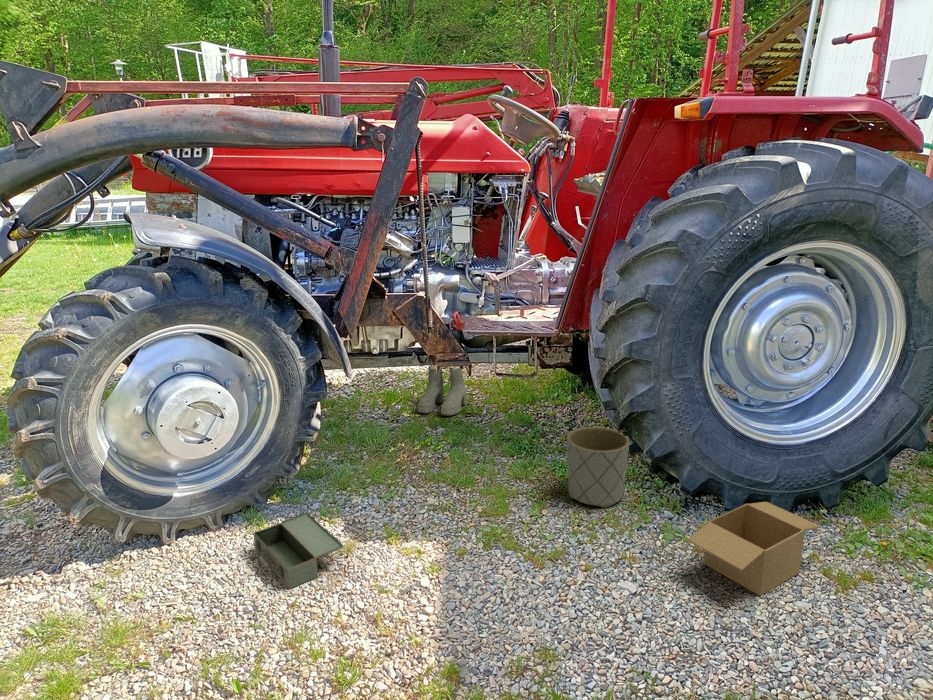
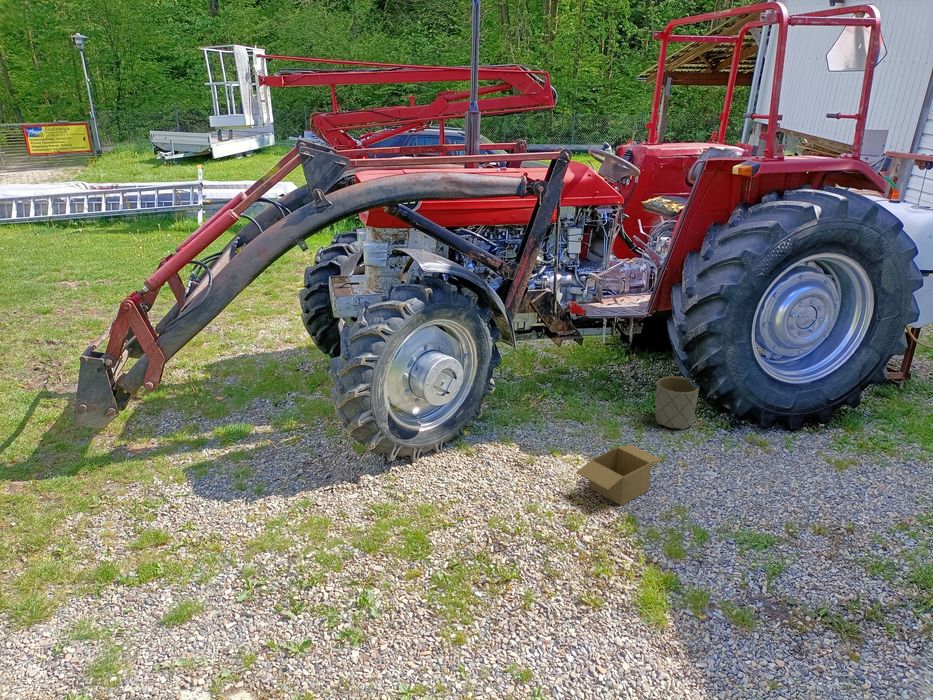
boots: present [418,365,466,416] -> none [521,331,554,370]
cardboard box: present [687,502,821,596] -> present [576,445,663,505]
toolbox: present [254,513,343,589] -> none [472,439,536,485]

